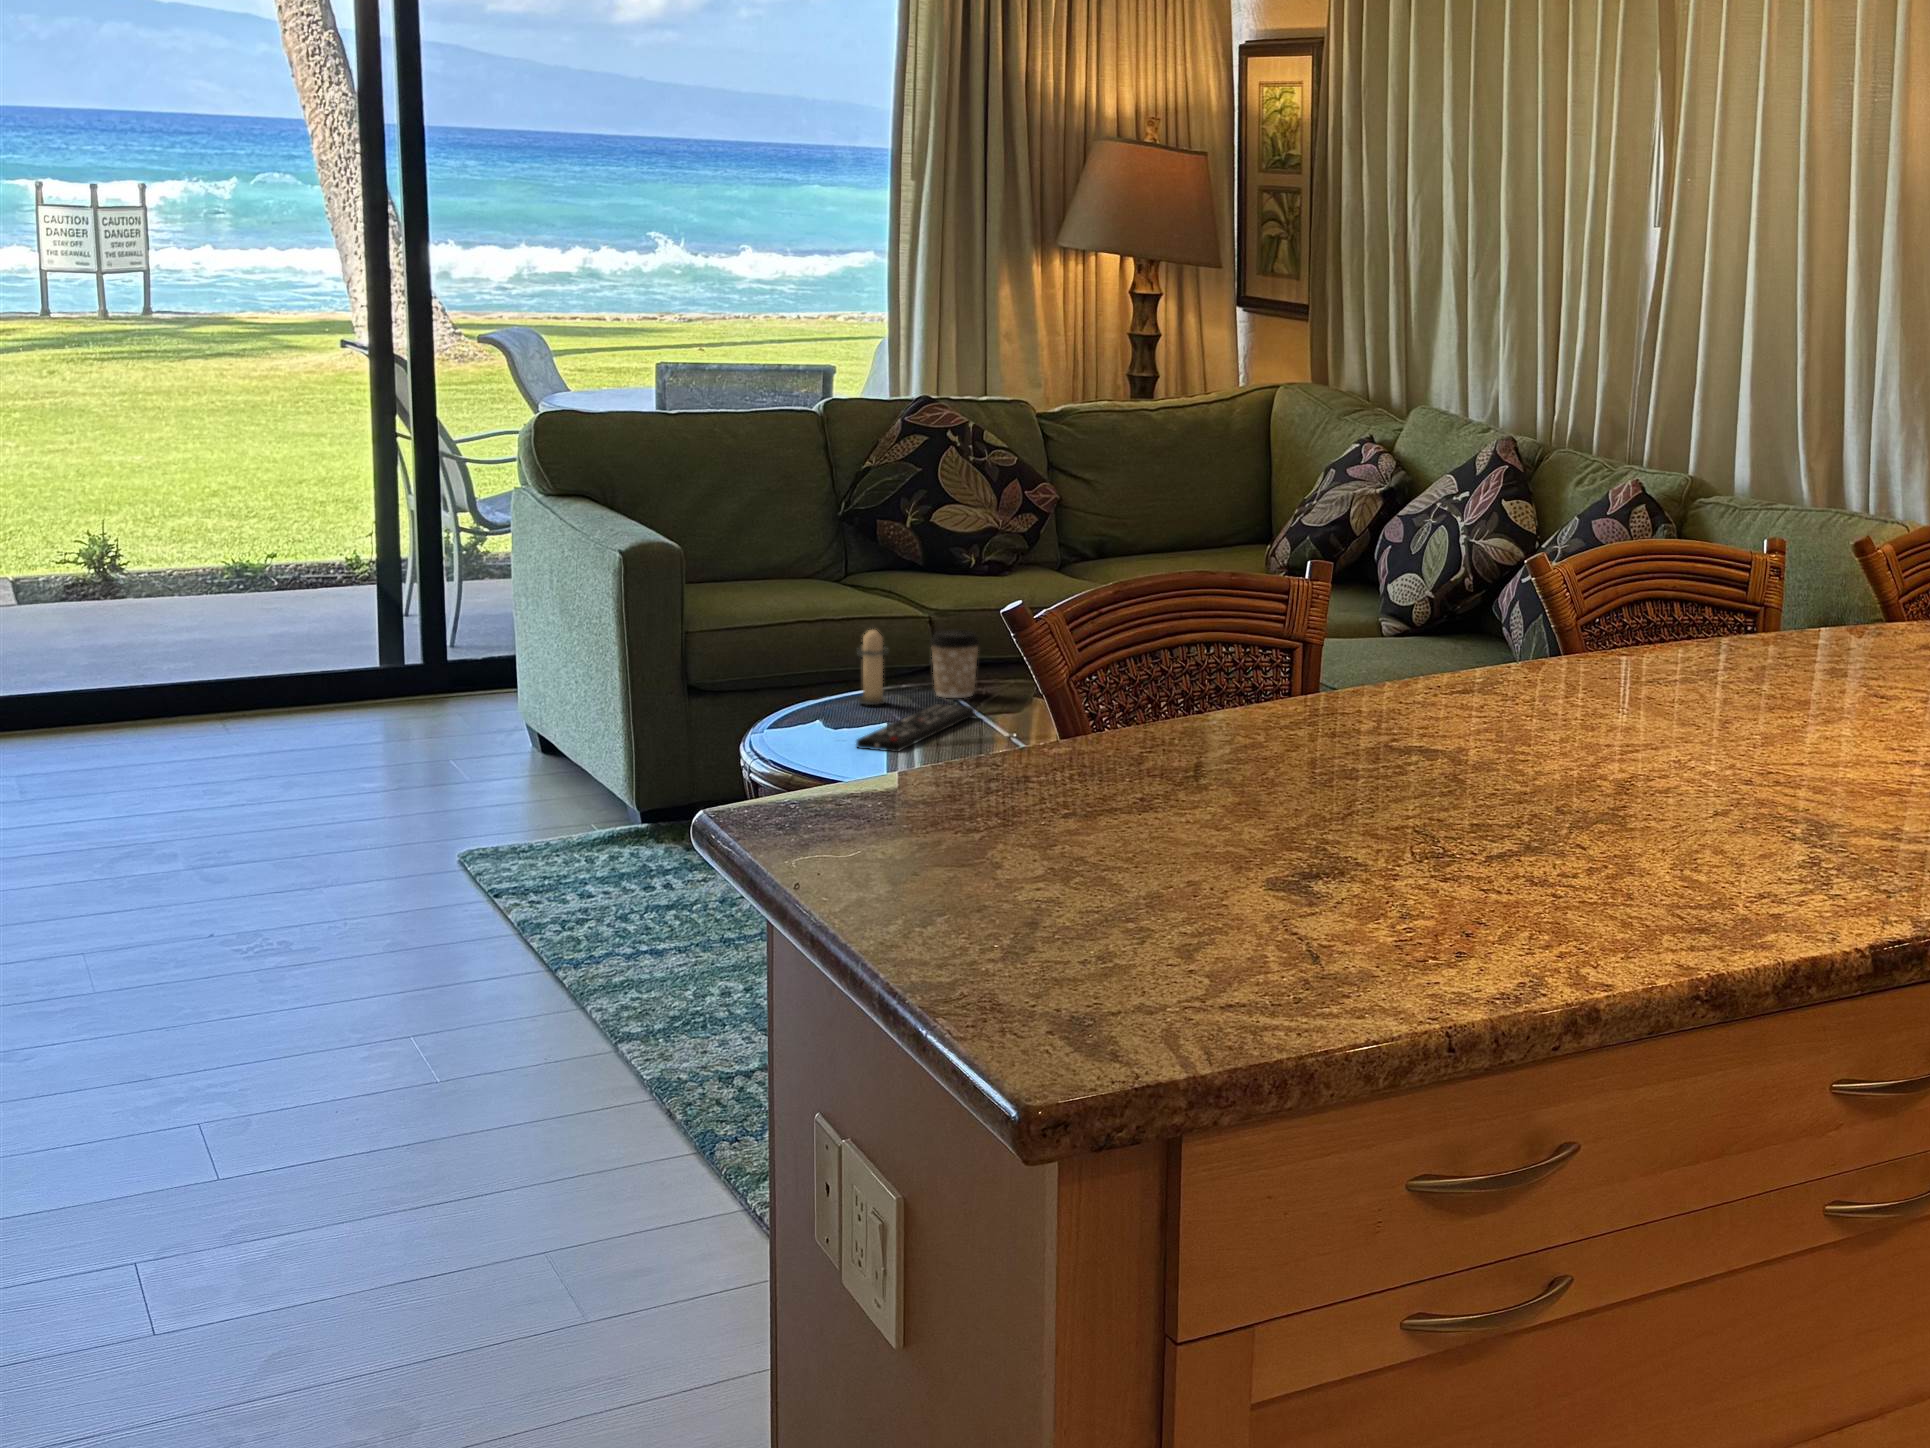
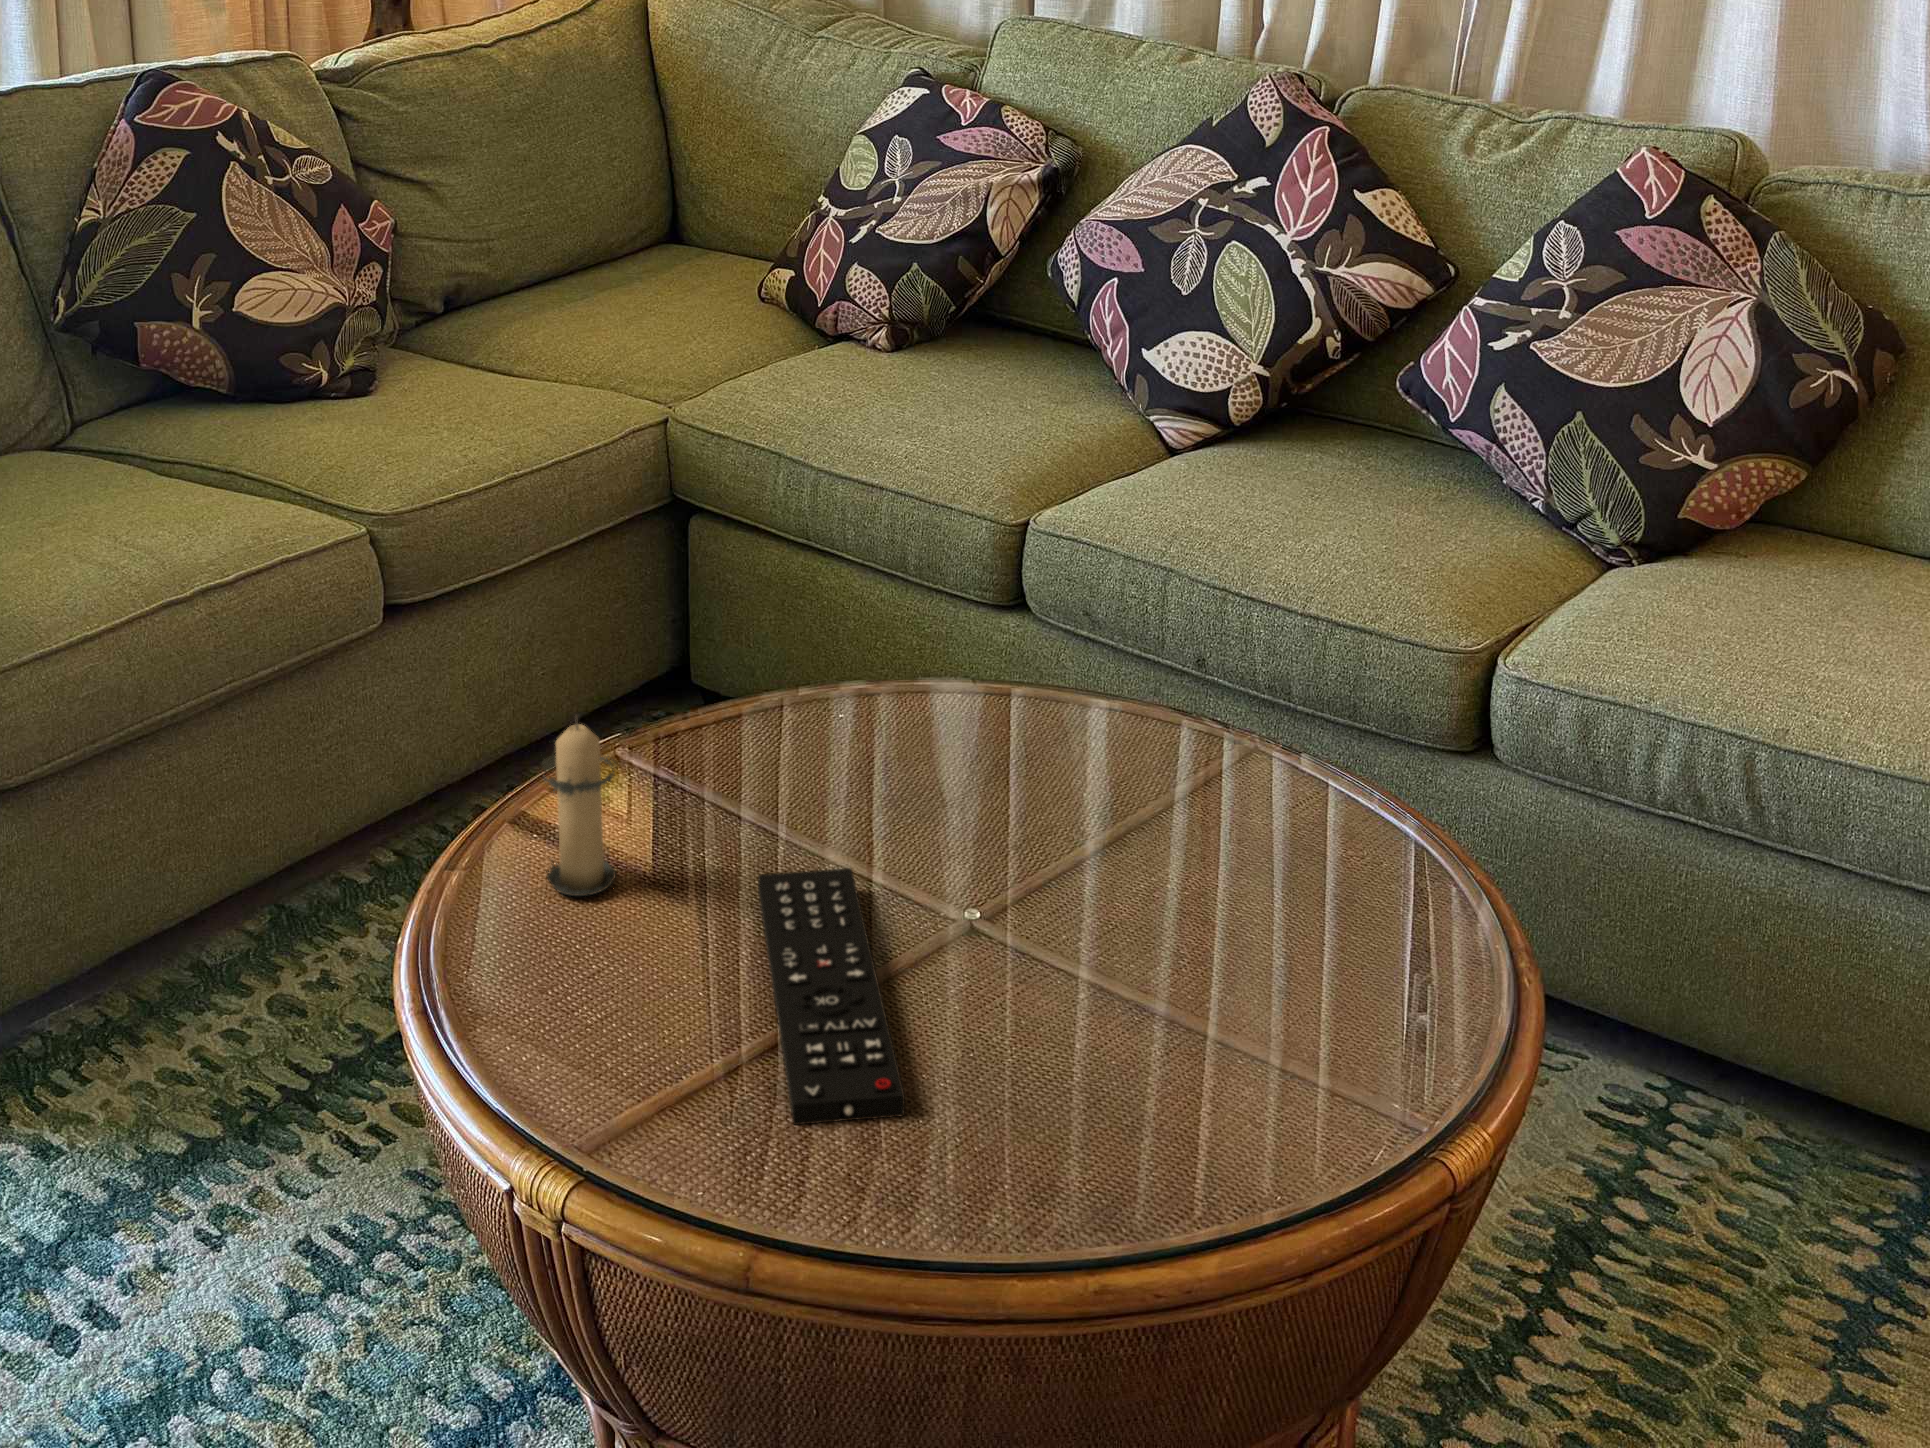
coffee cup: present [930,630,980,698] -> none [640,656,748,817]

